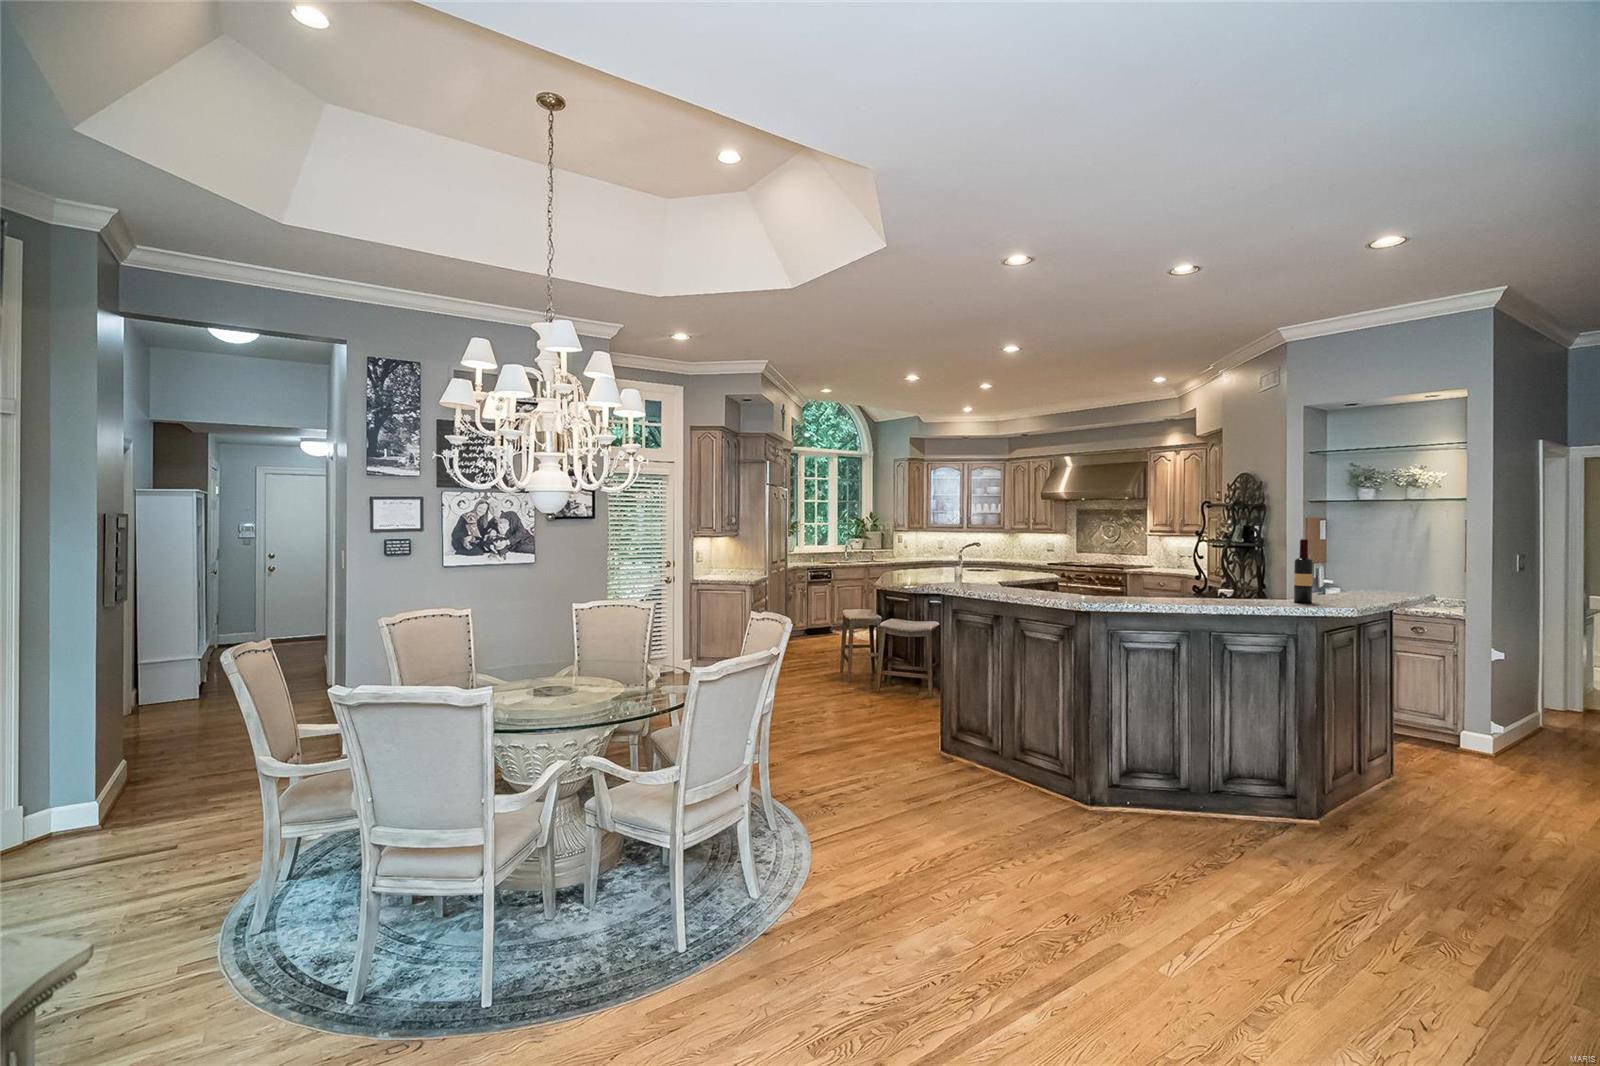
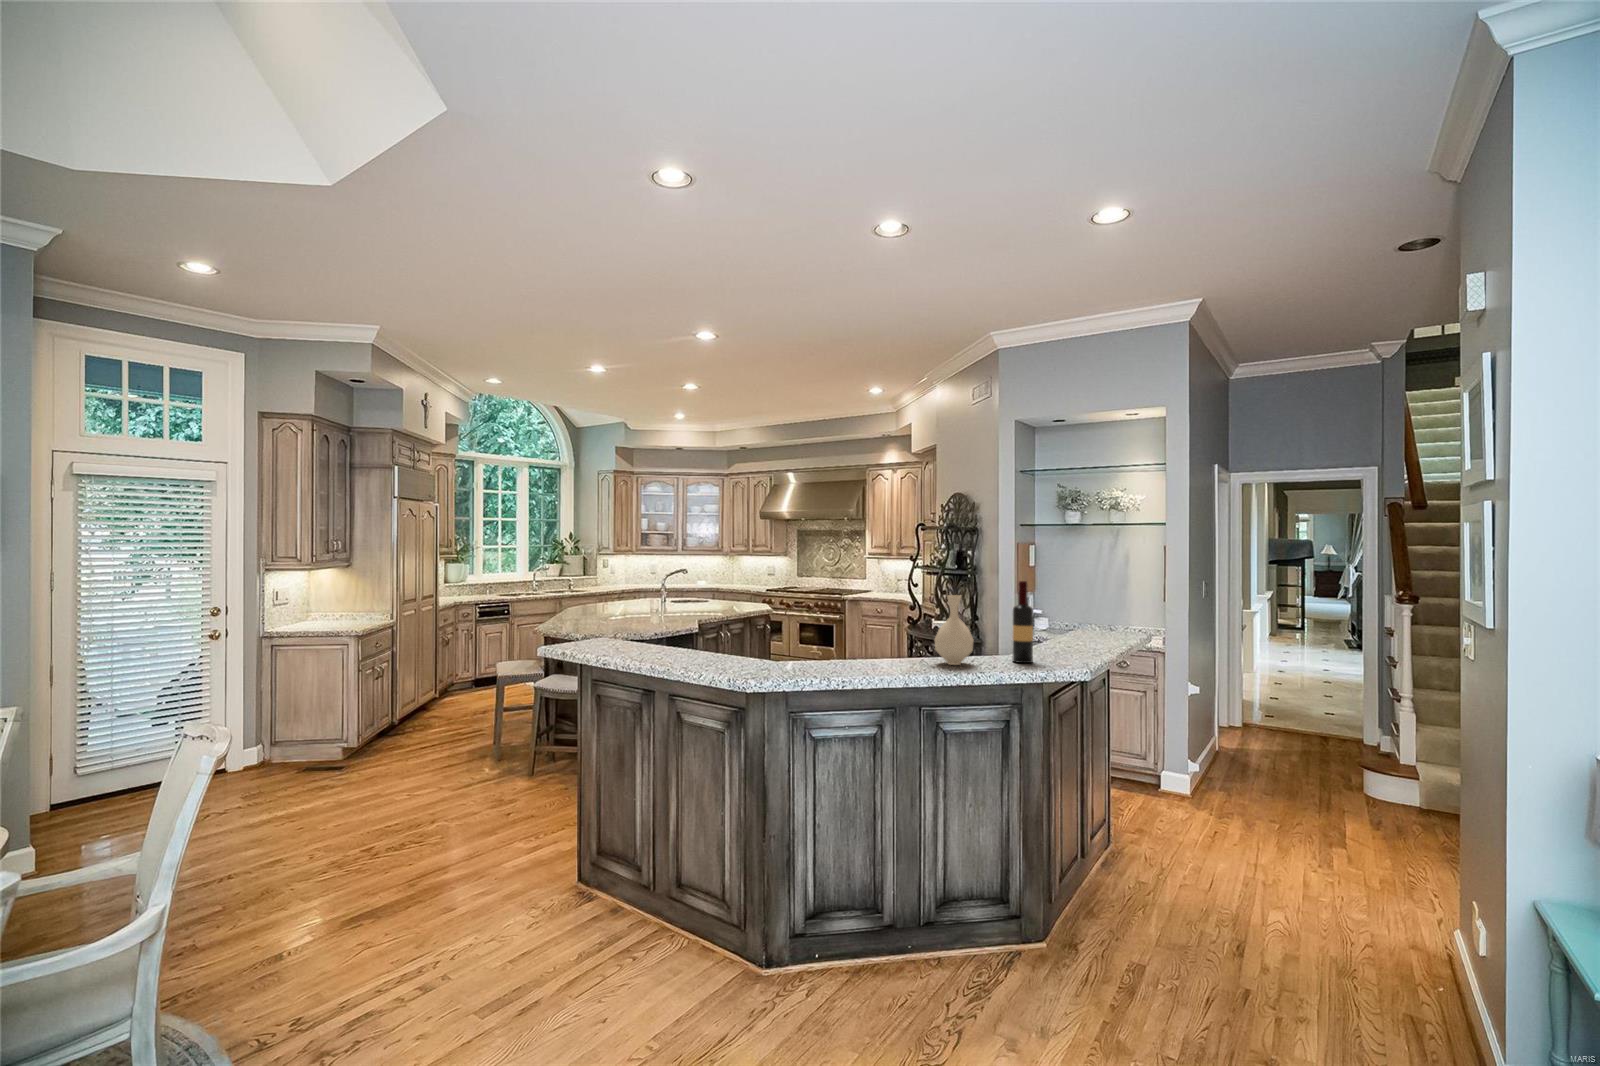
vase: none [1226,549,1260,602] -> present [934,595,974,665]

